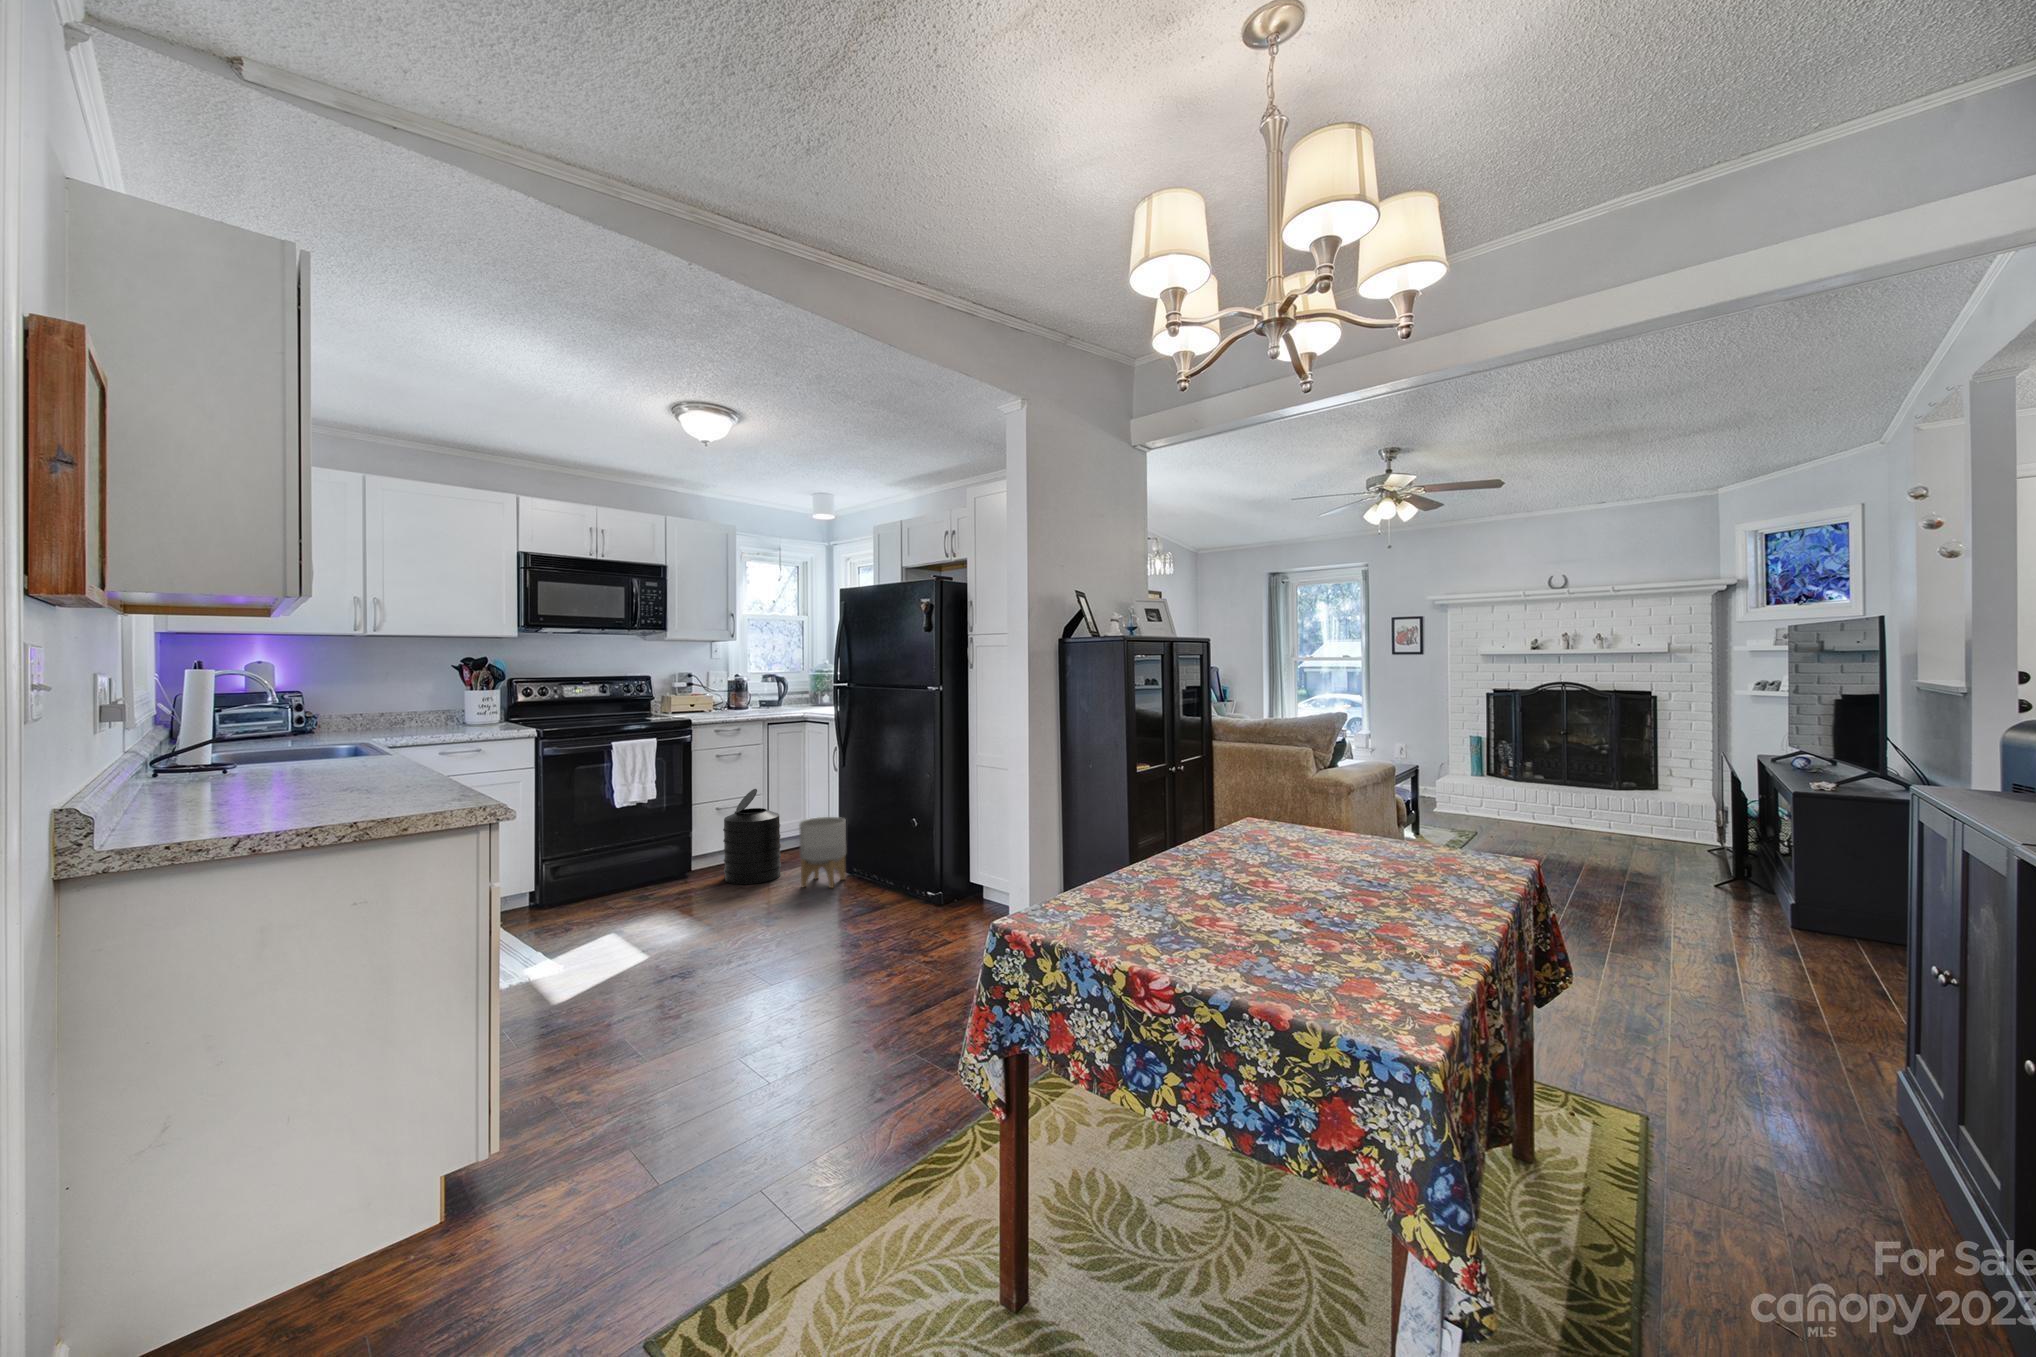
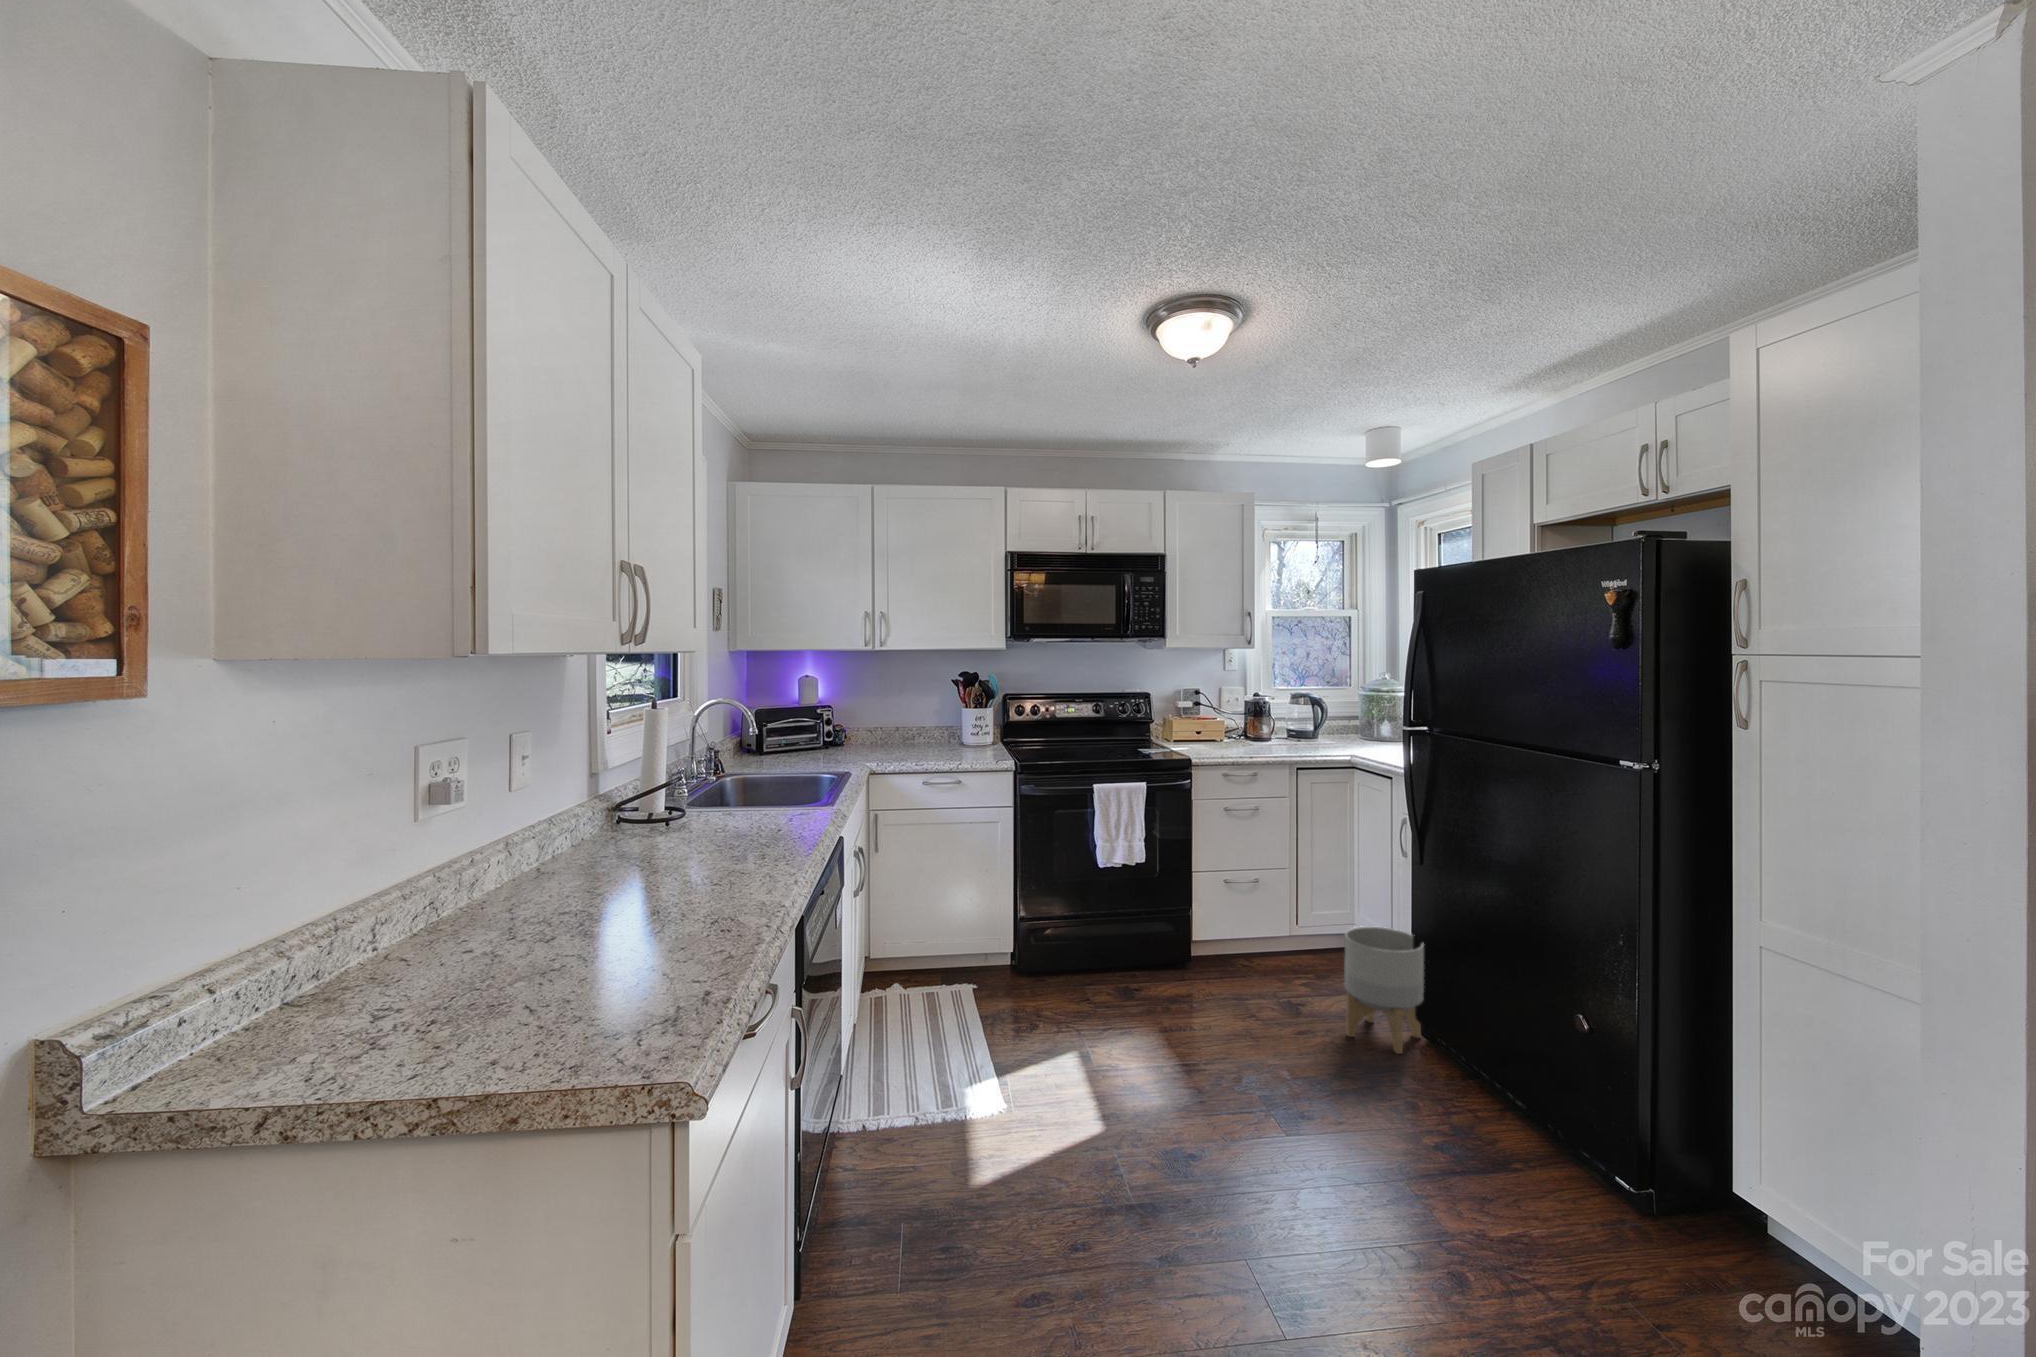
trash can: present [723,789,781,884] -> none [1233,864,1314,1007]

